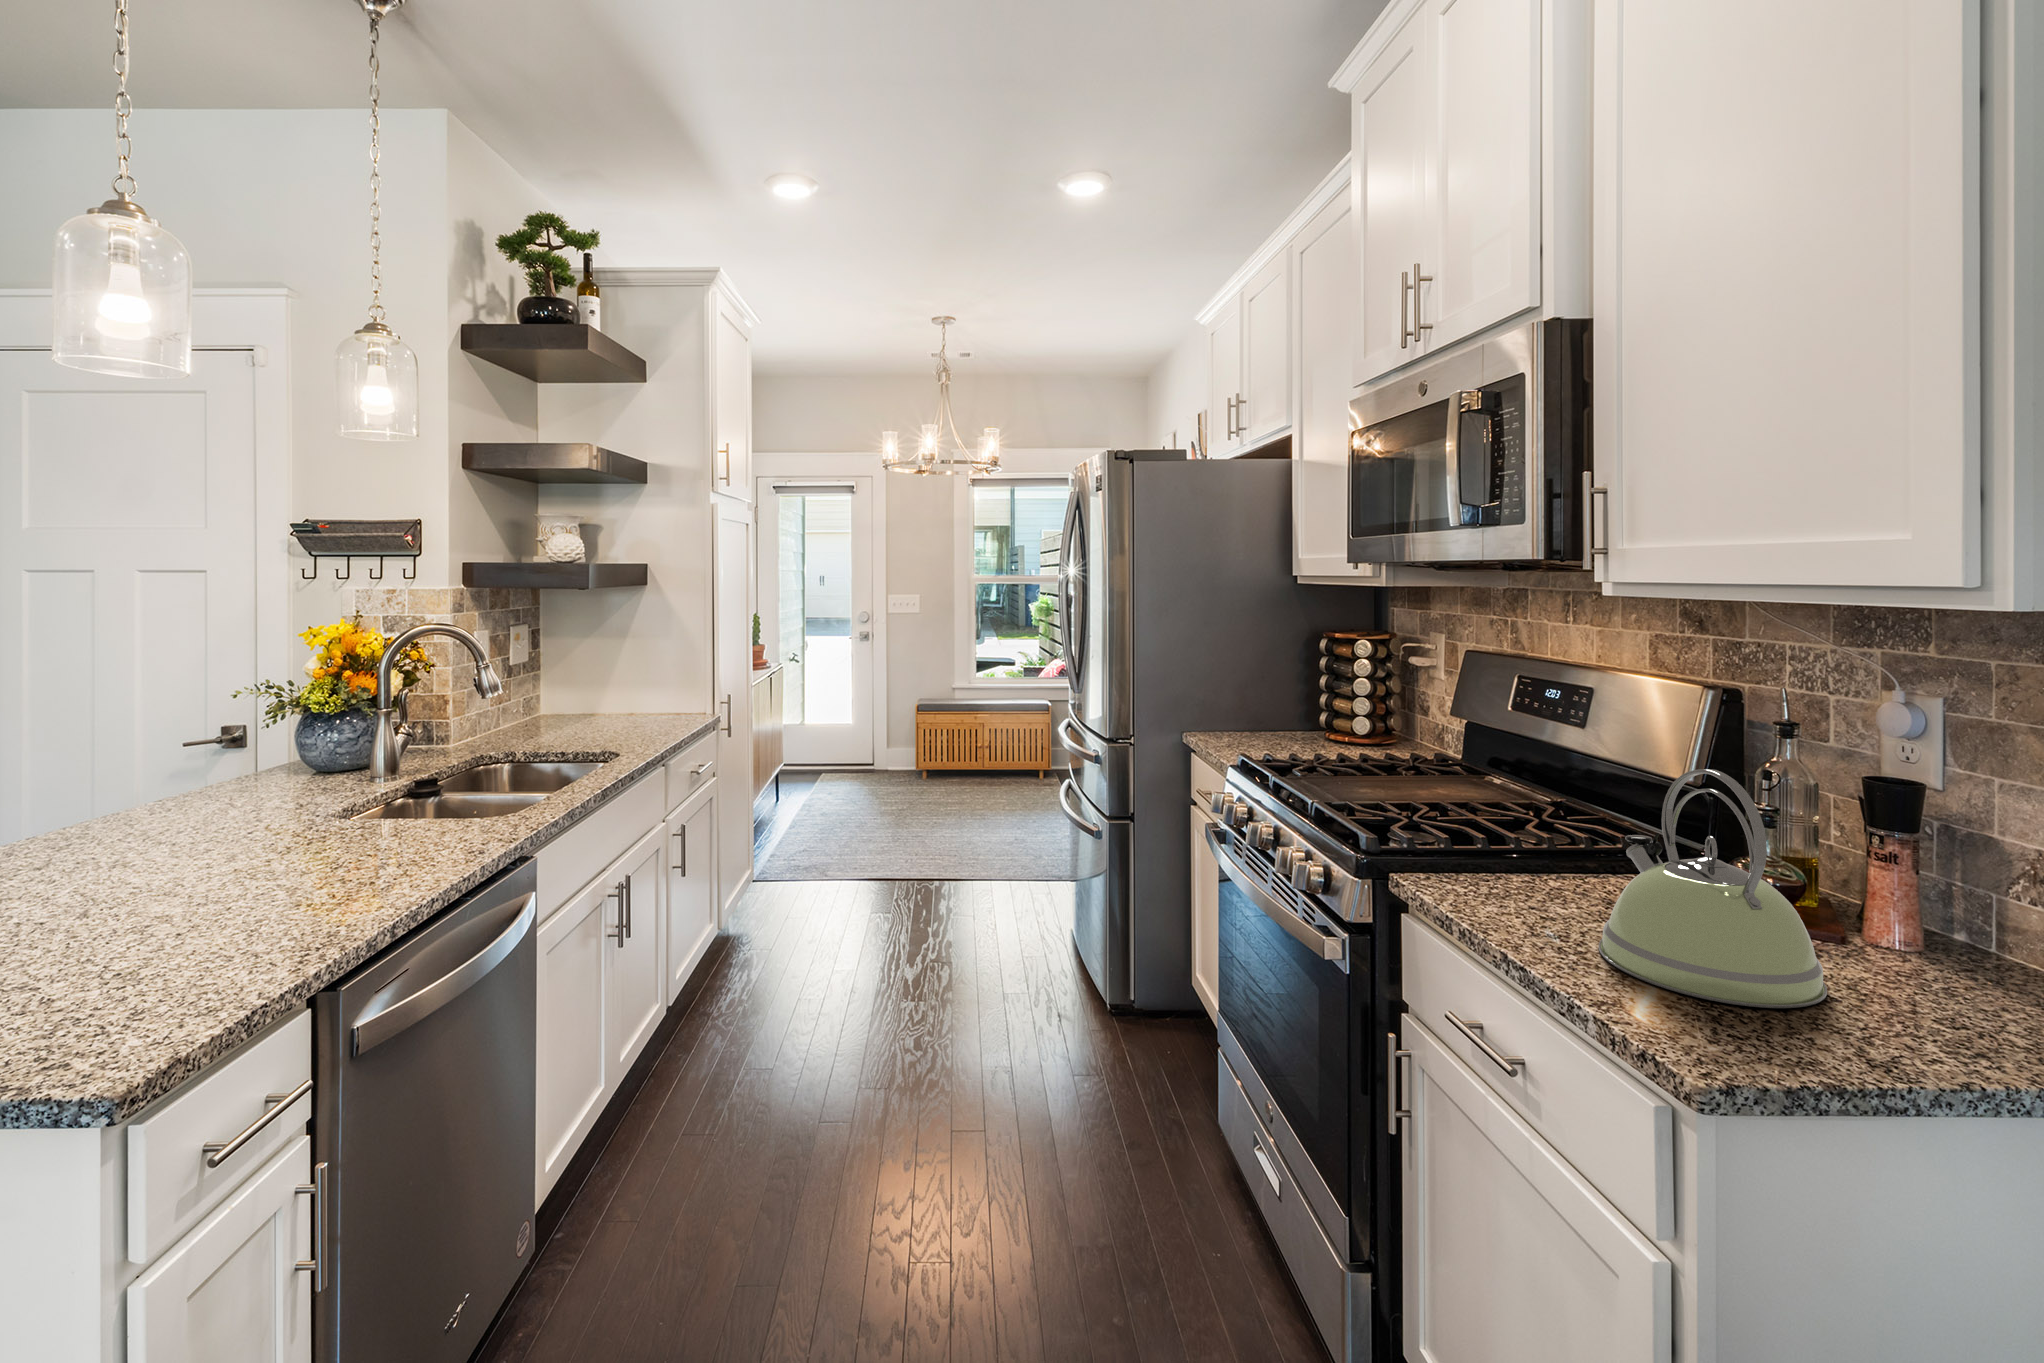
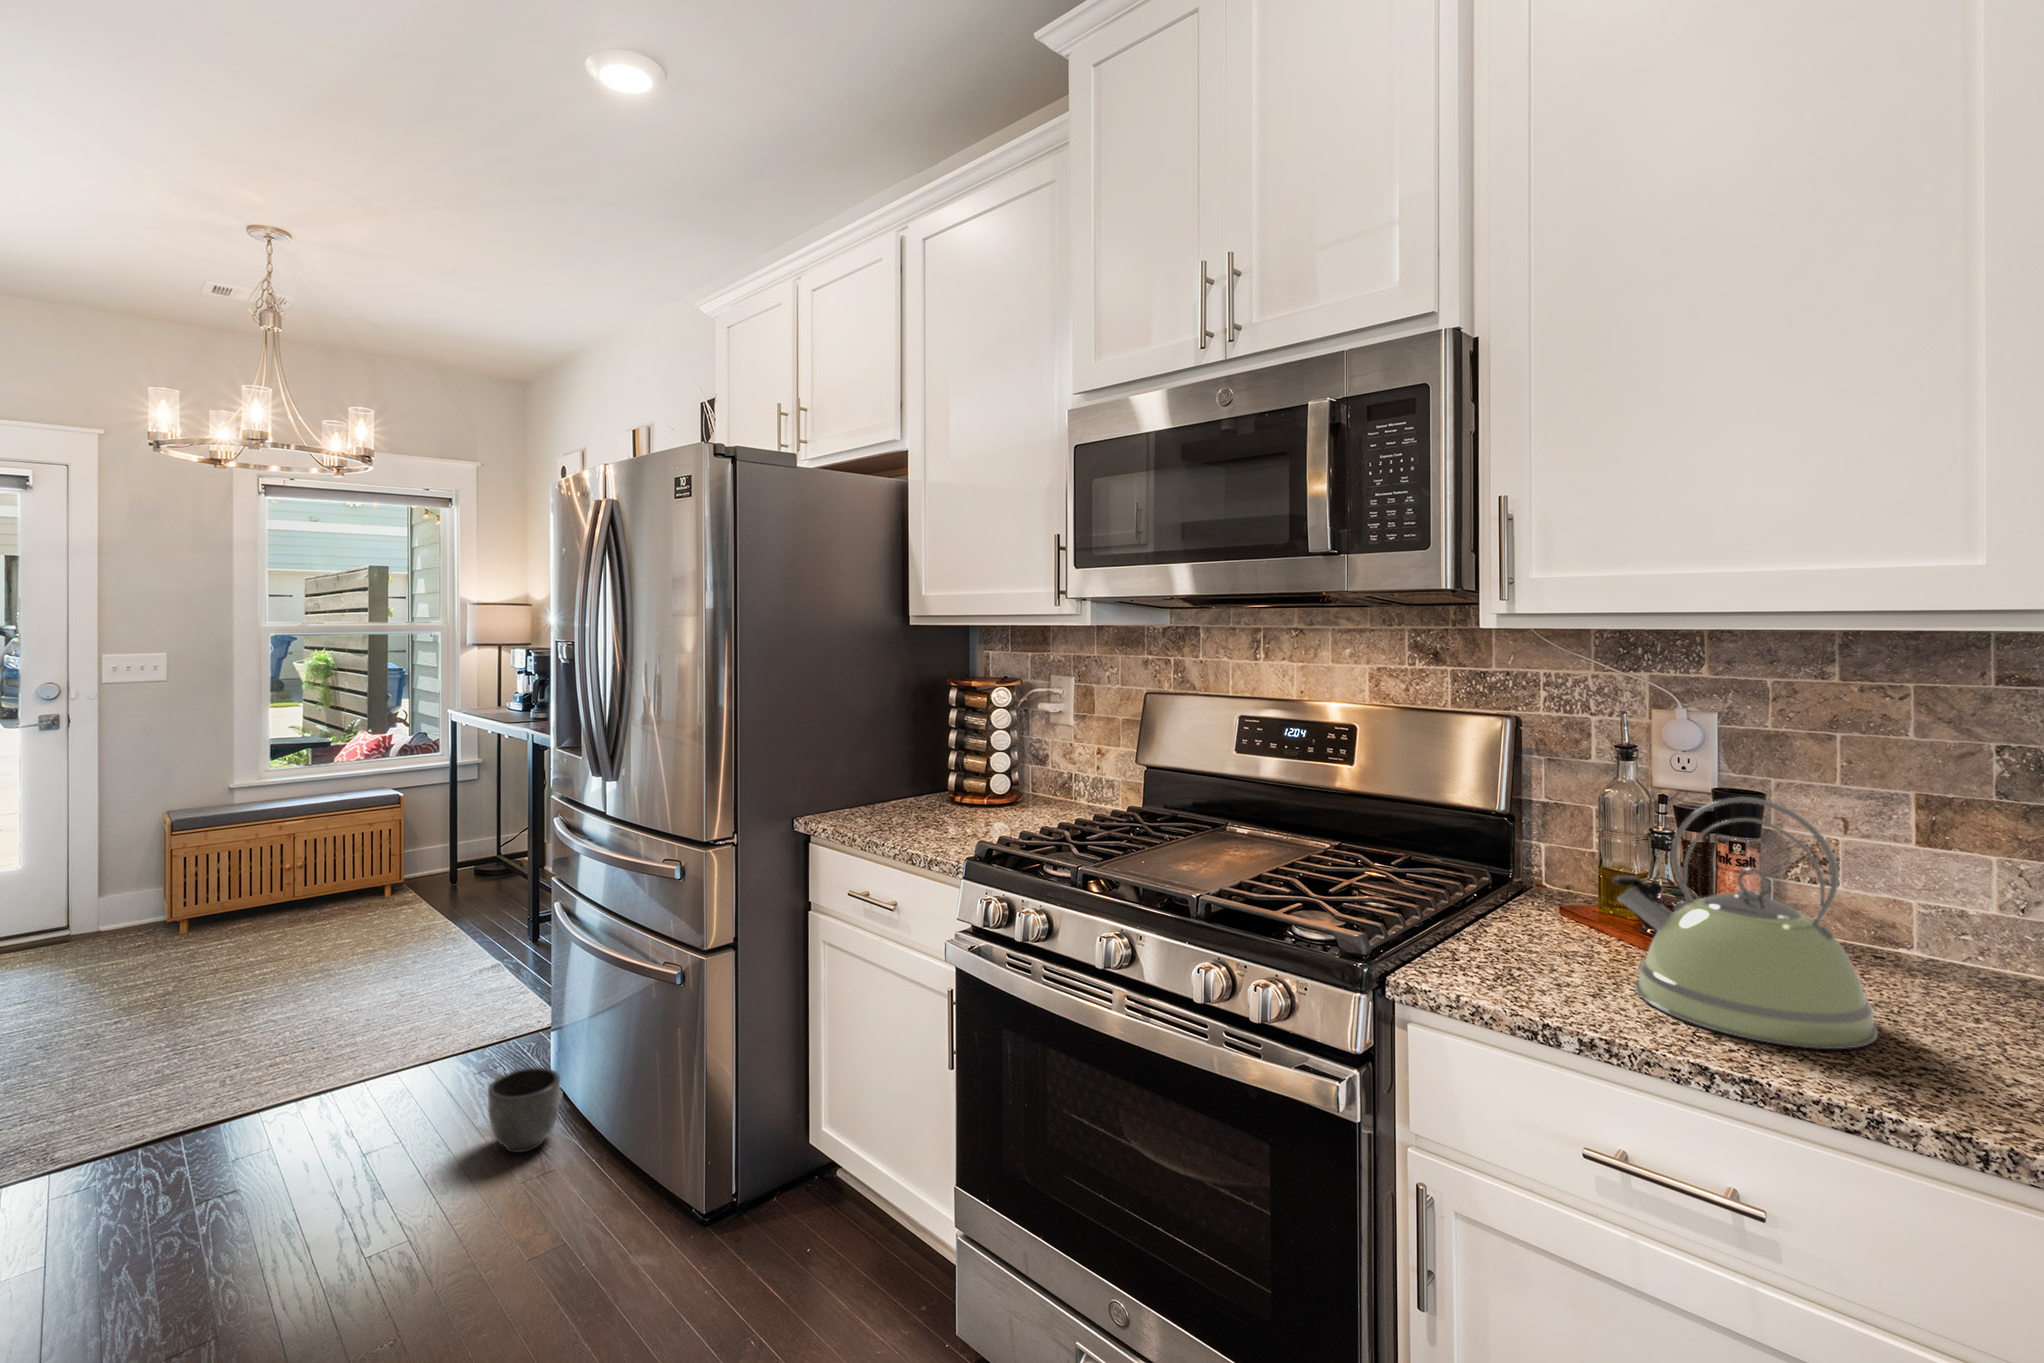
planter: none [1018,886,1063,938] -> present [488,1068,560,1153]

